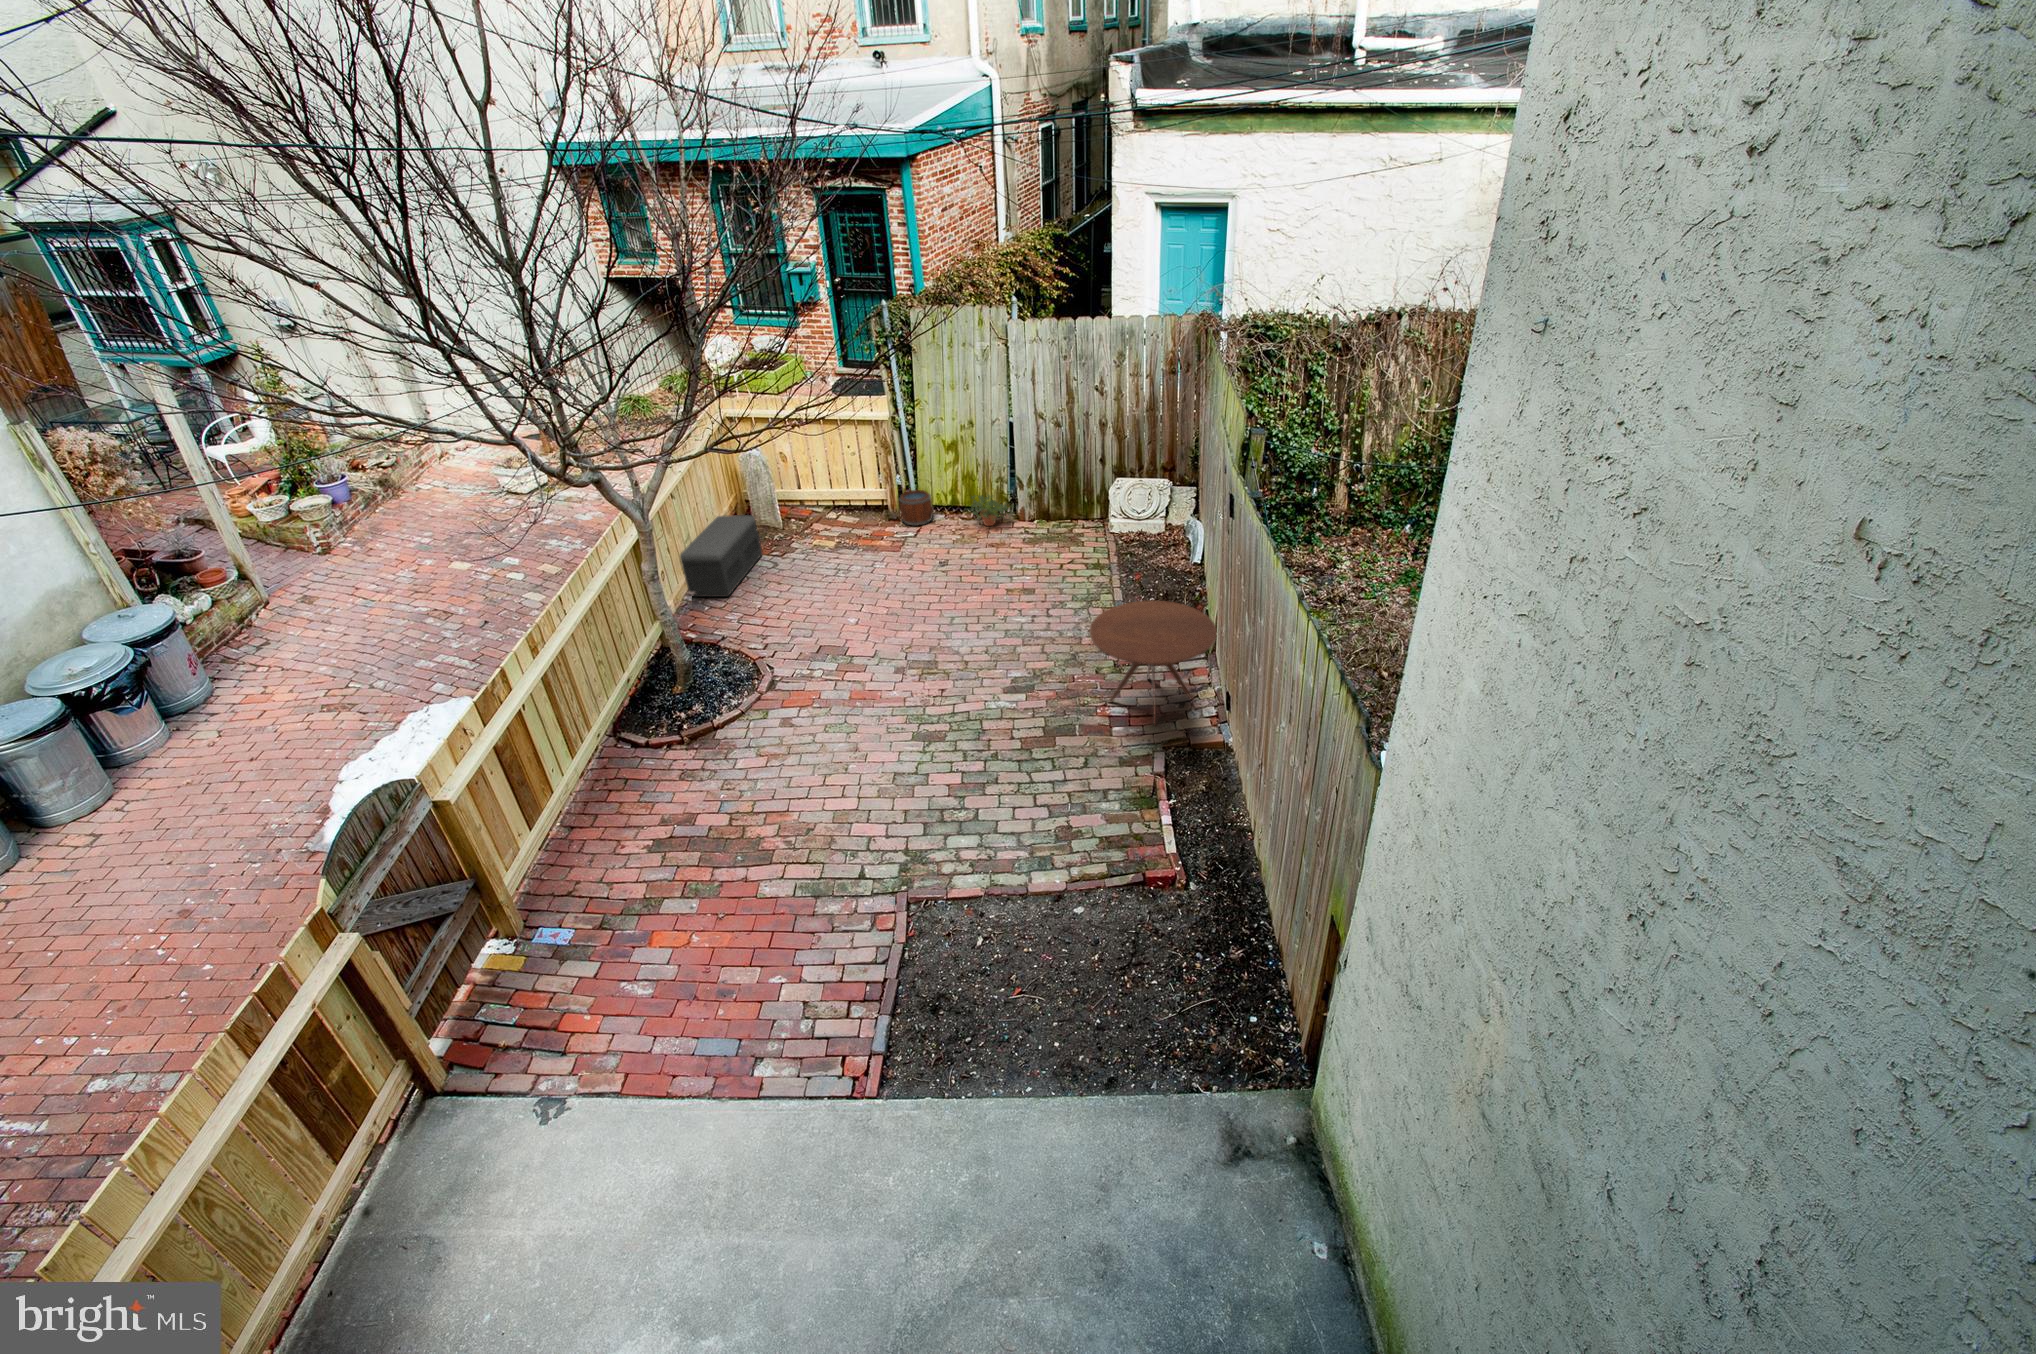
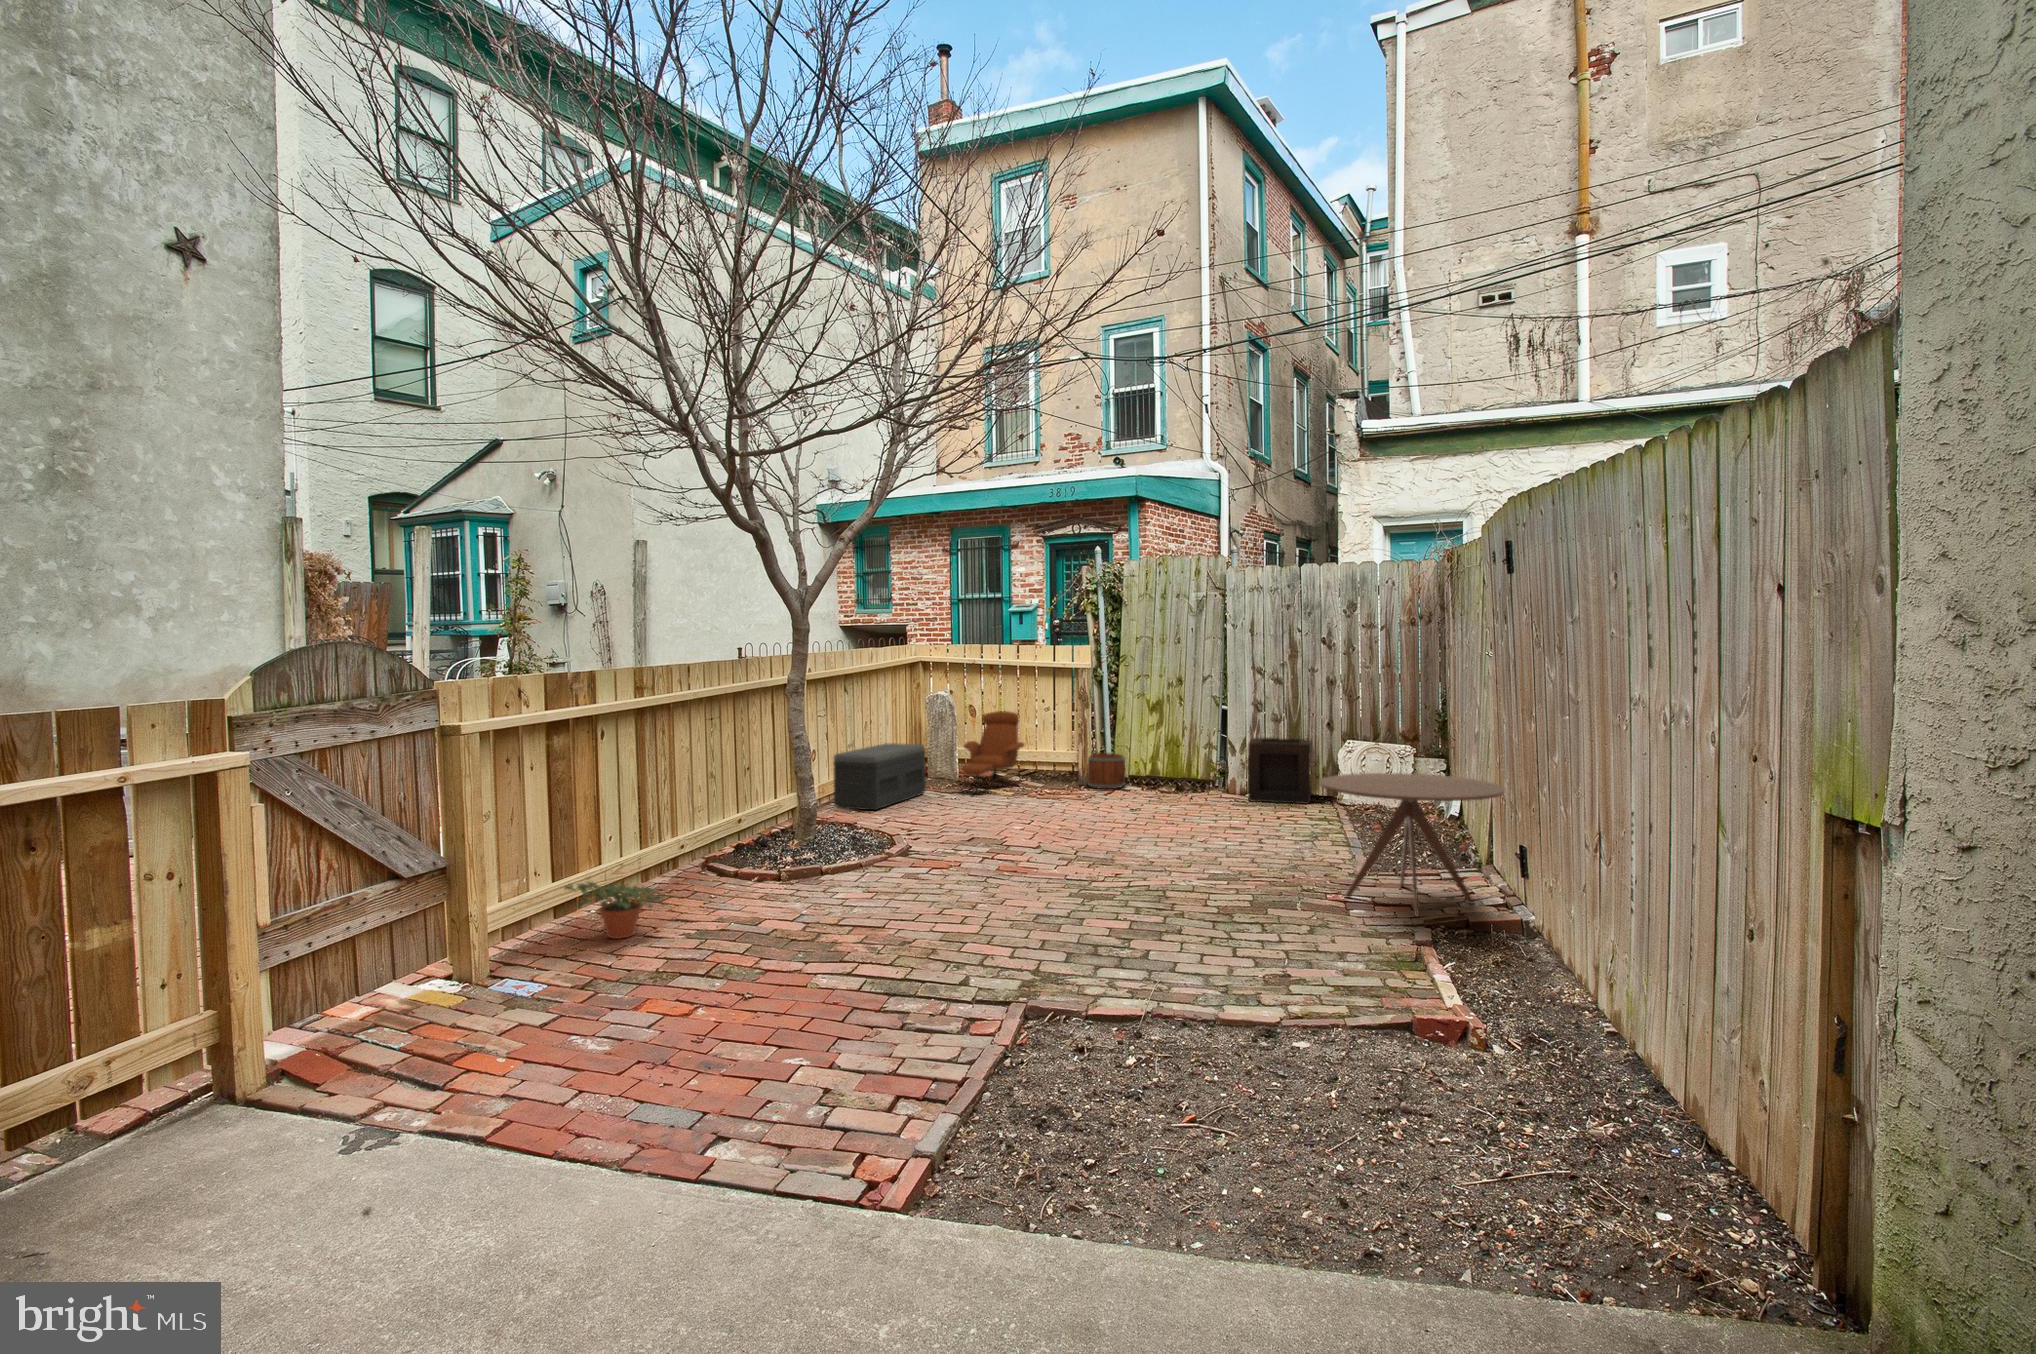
lounge chair: none [787,460,843,556] -> present [962,711,1025,793]
wooden crate: none [1035,473,1087,537] -> present [1248,738,1312,804]
potted plant: present [971,495,1013,526] -> present [565,881,673,939]

